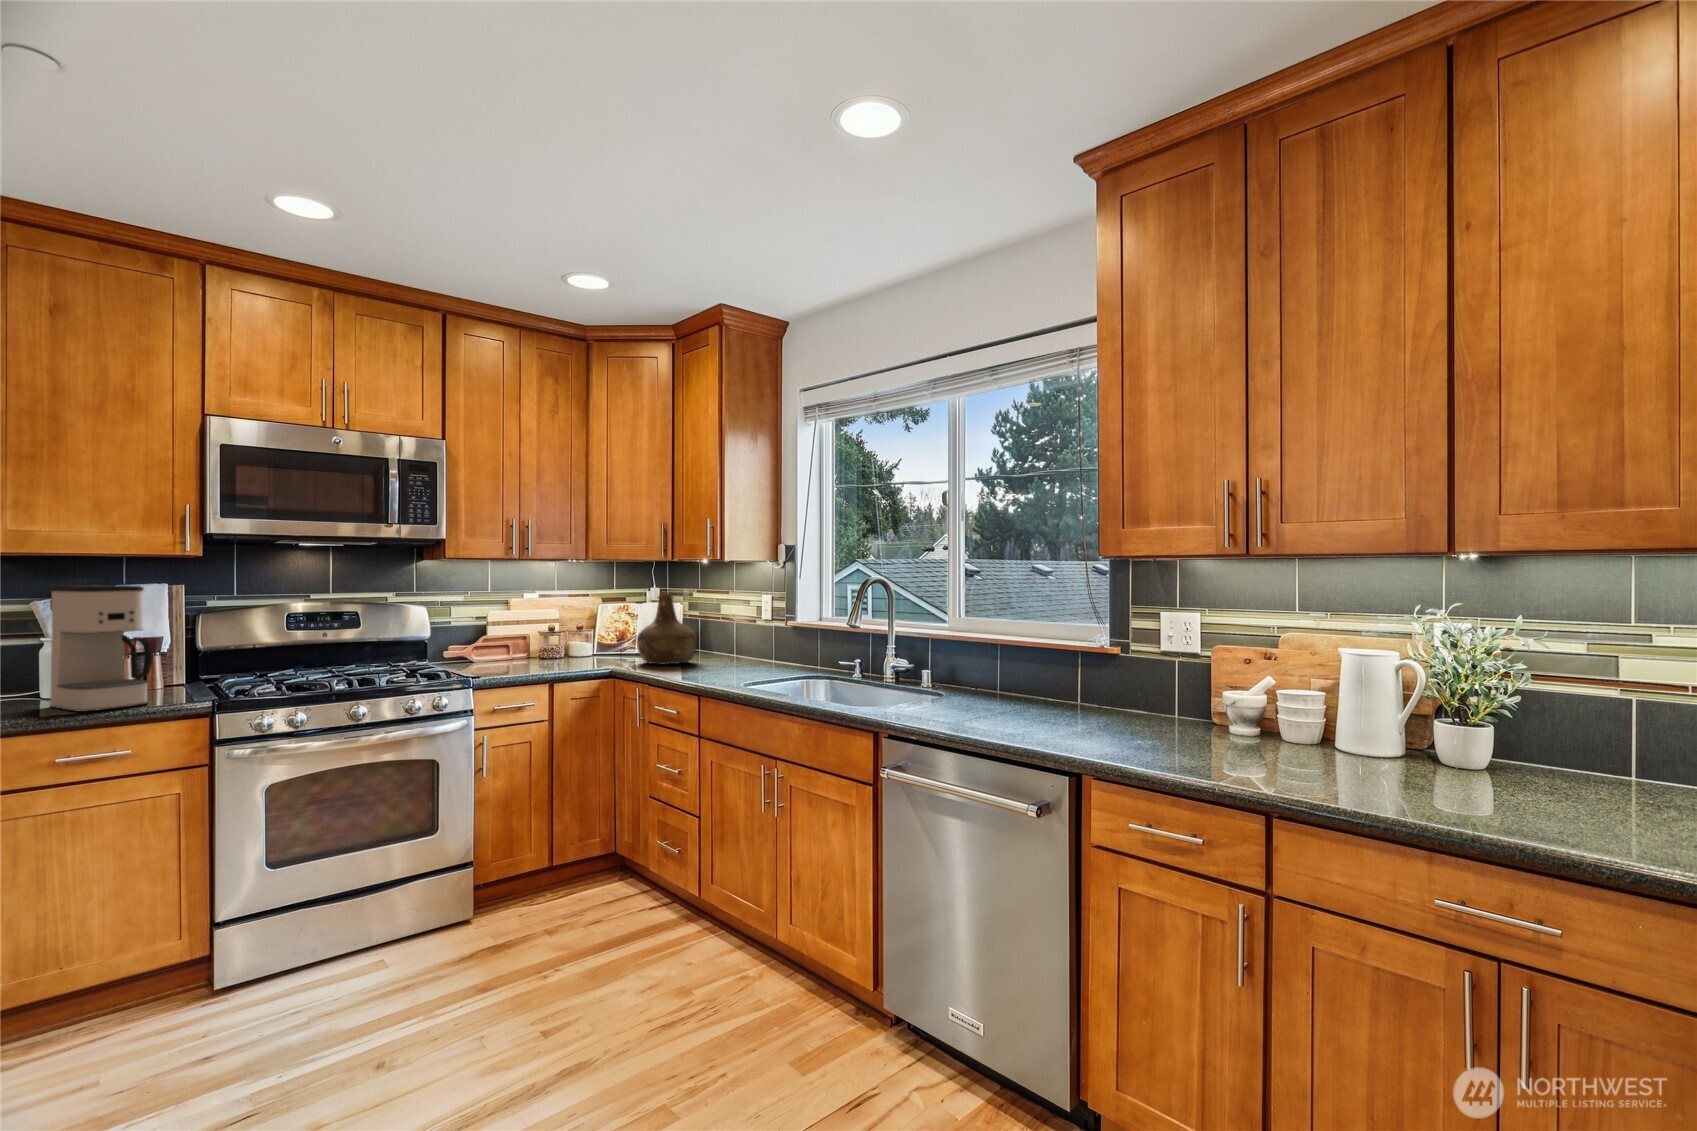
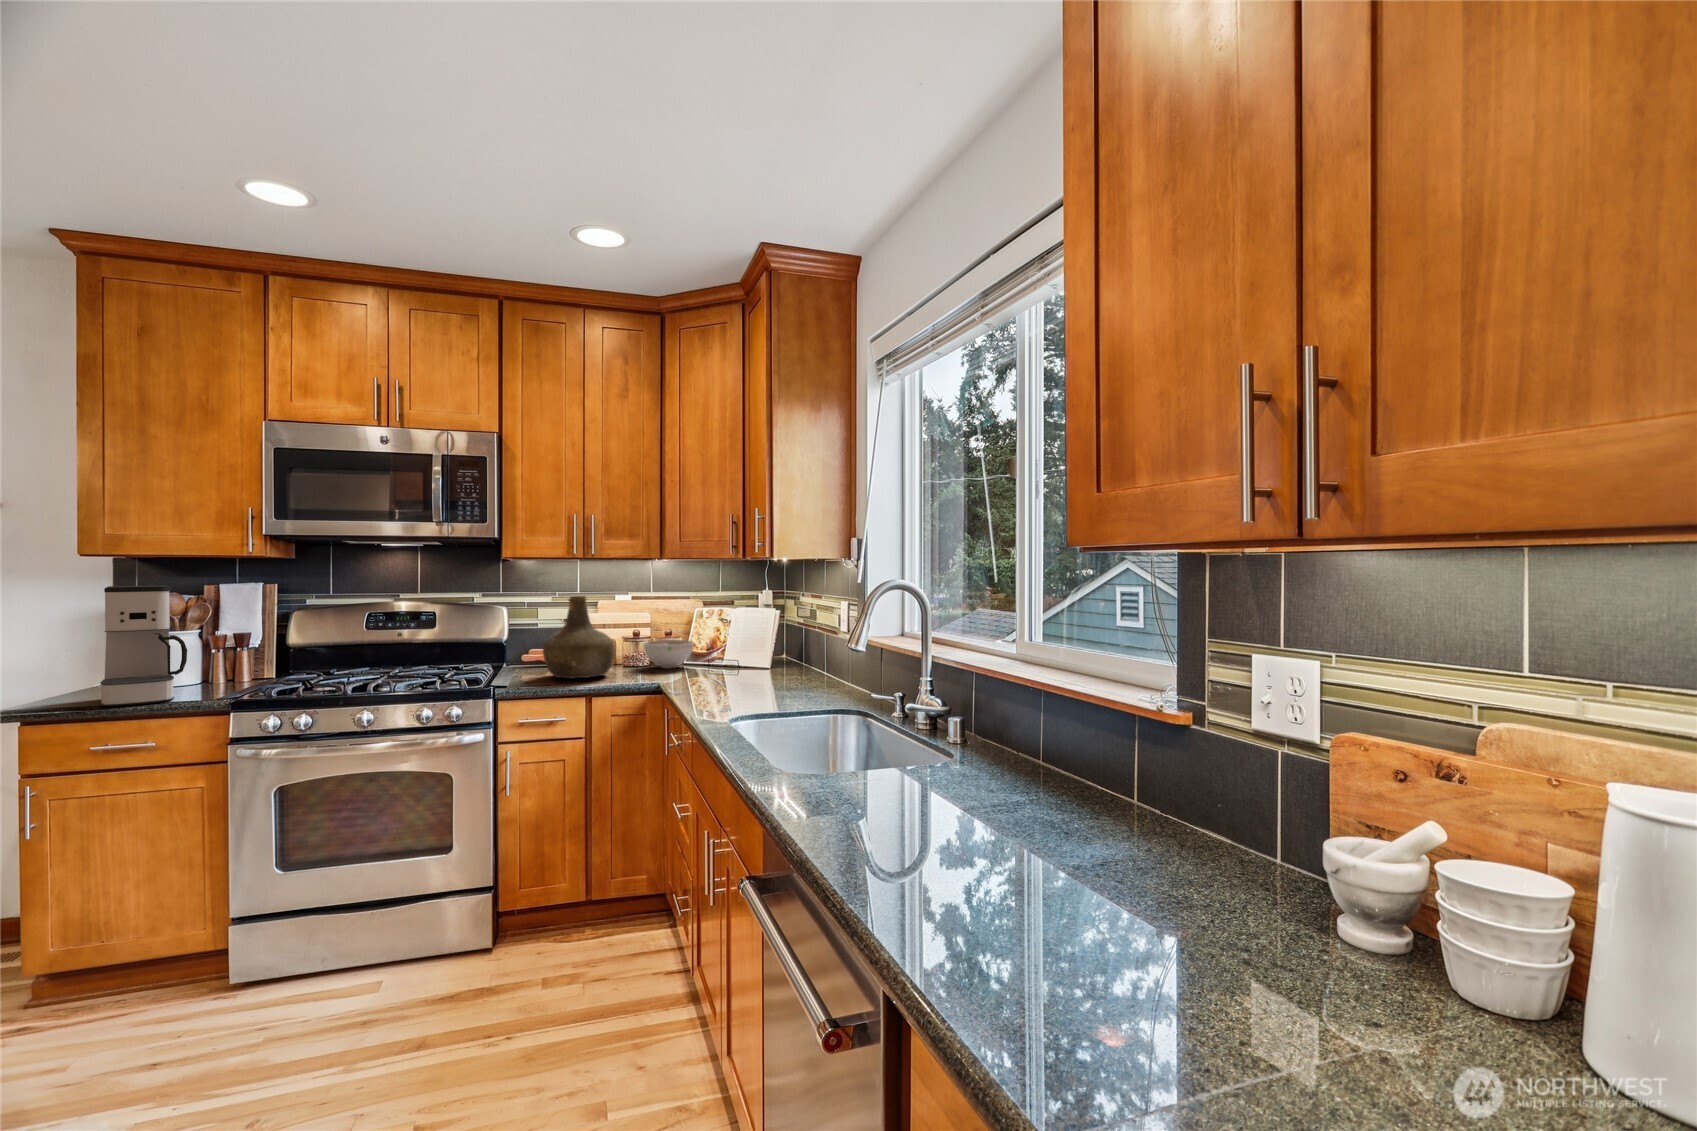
bottle: present [637,594,697,664] -> present [543,596,615,678]
bowl: none [569,633,615,658] -> present [643,640,694,668]

